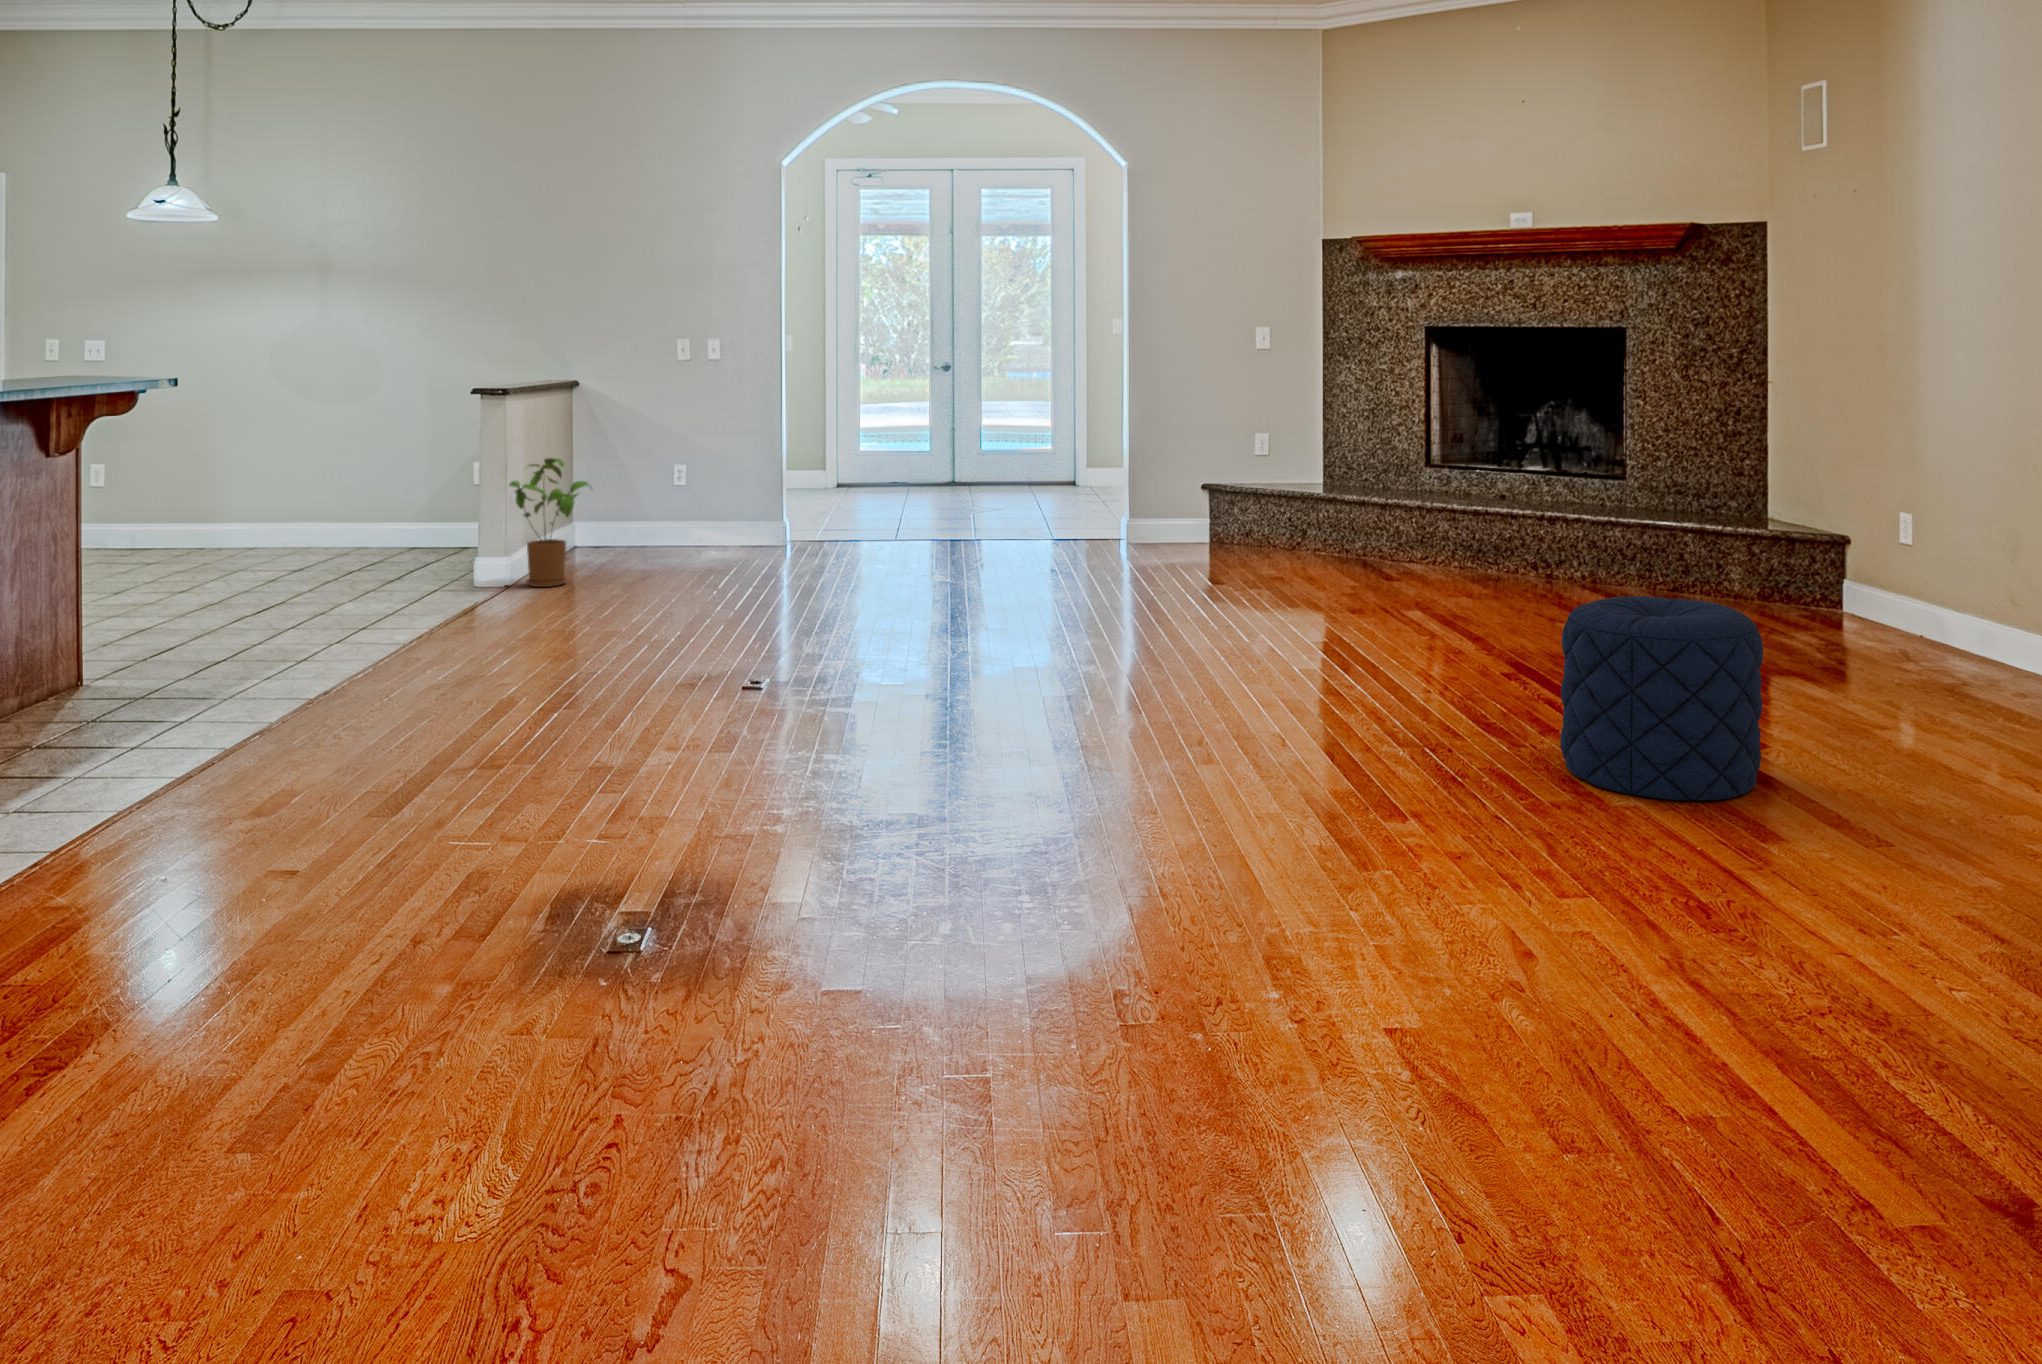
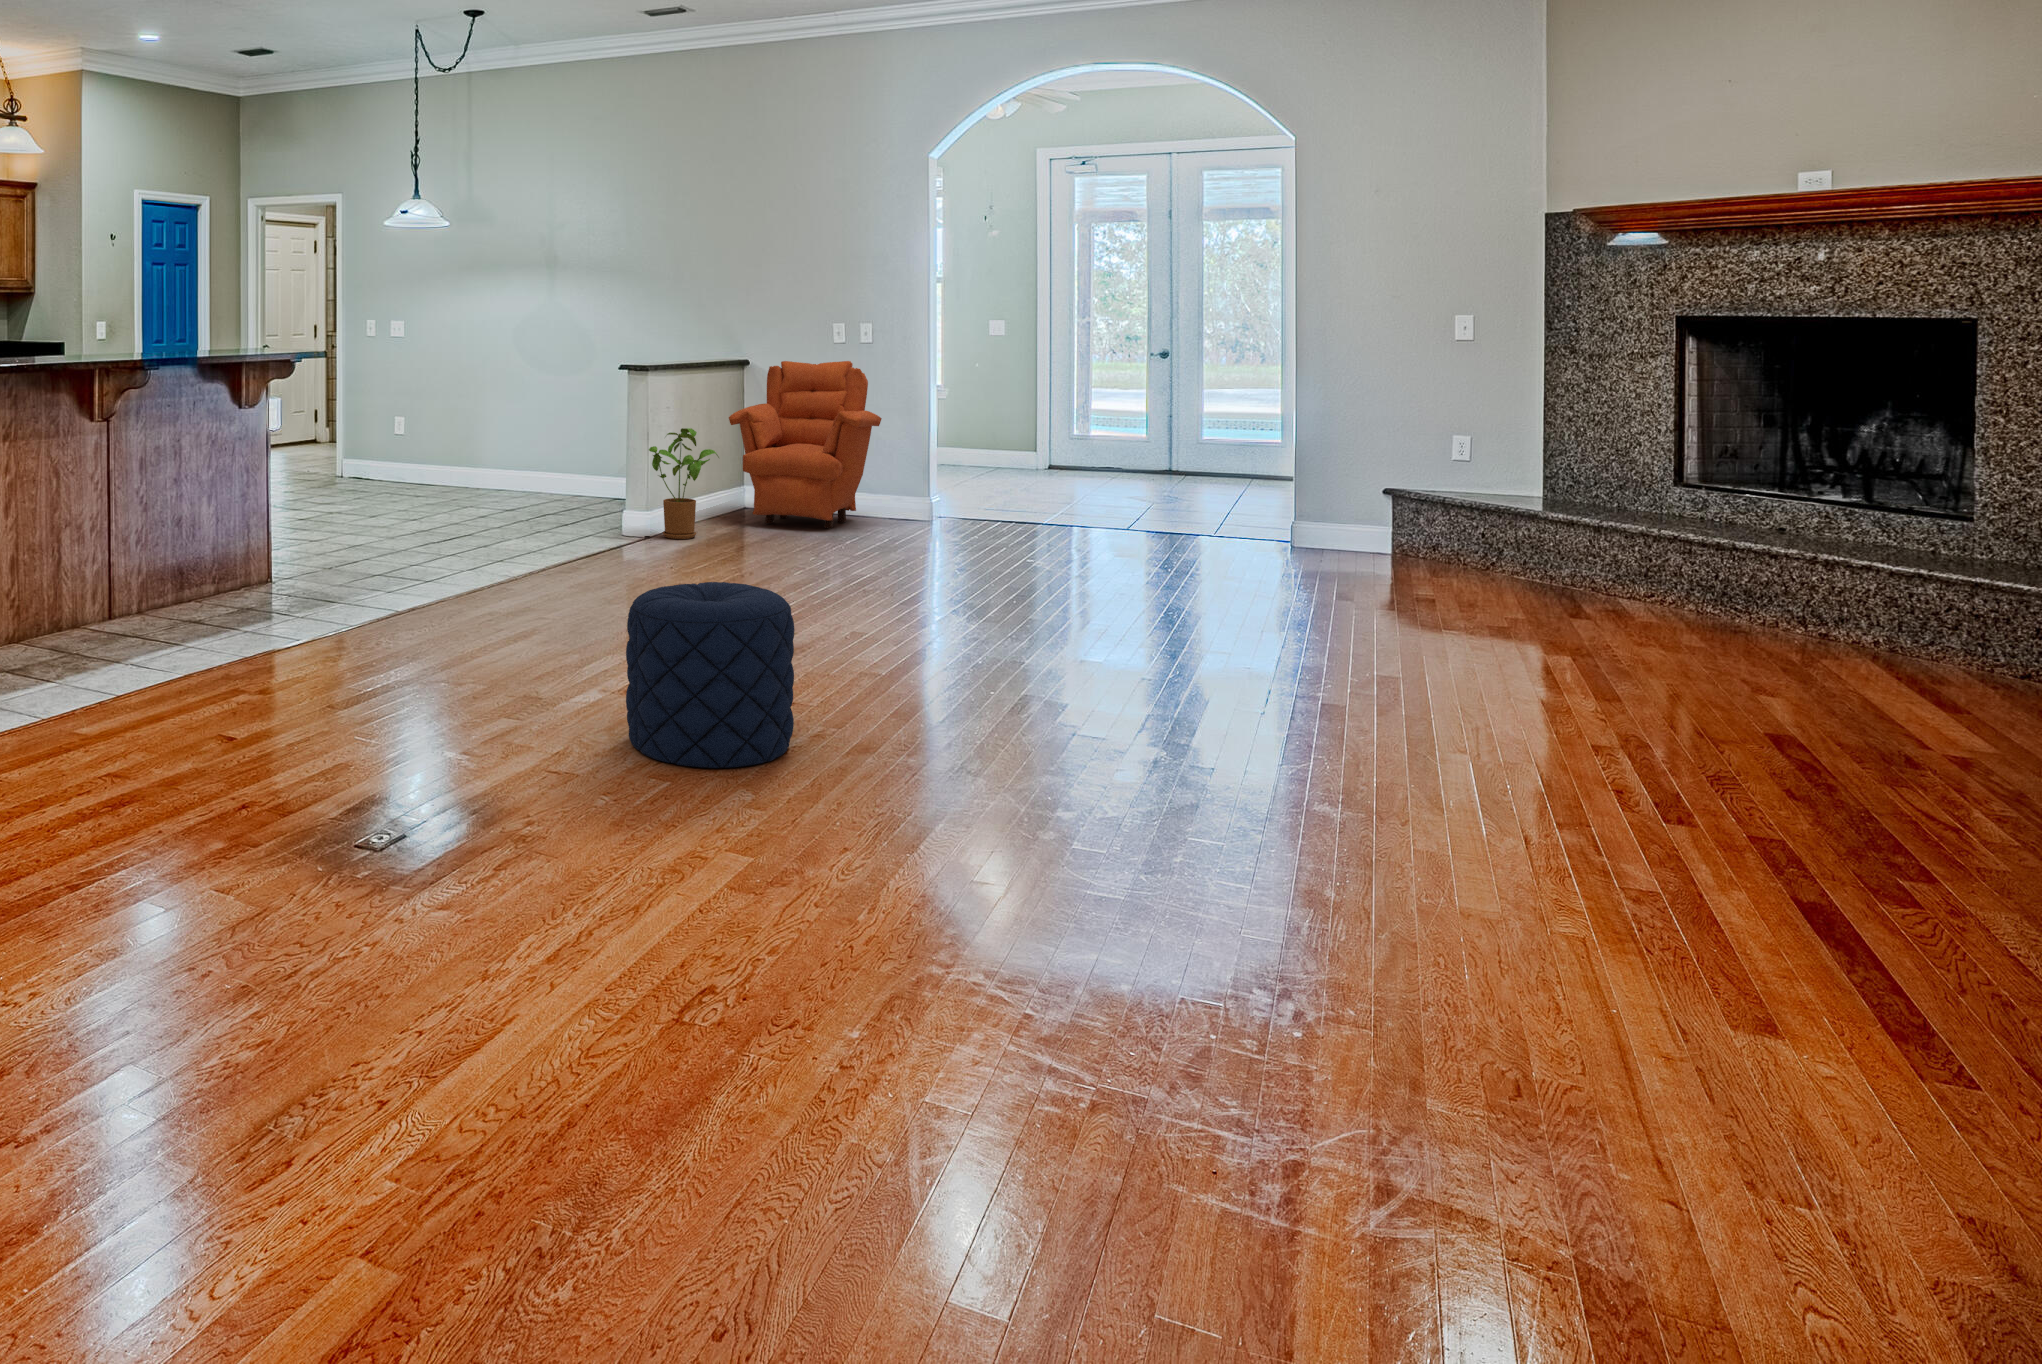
armchair: none [589,379,755,562] -> present [729,361,882,529]
pouf: present [1560,596,1763,801] -> present [626,582,794,768]

